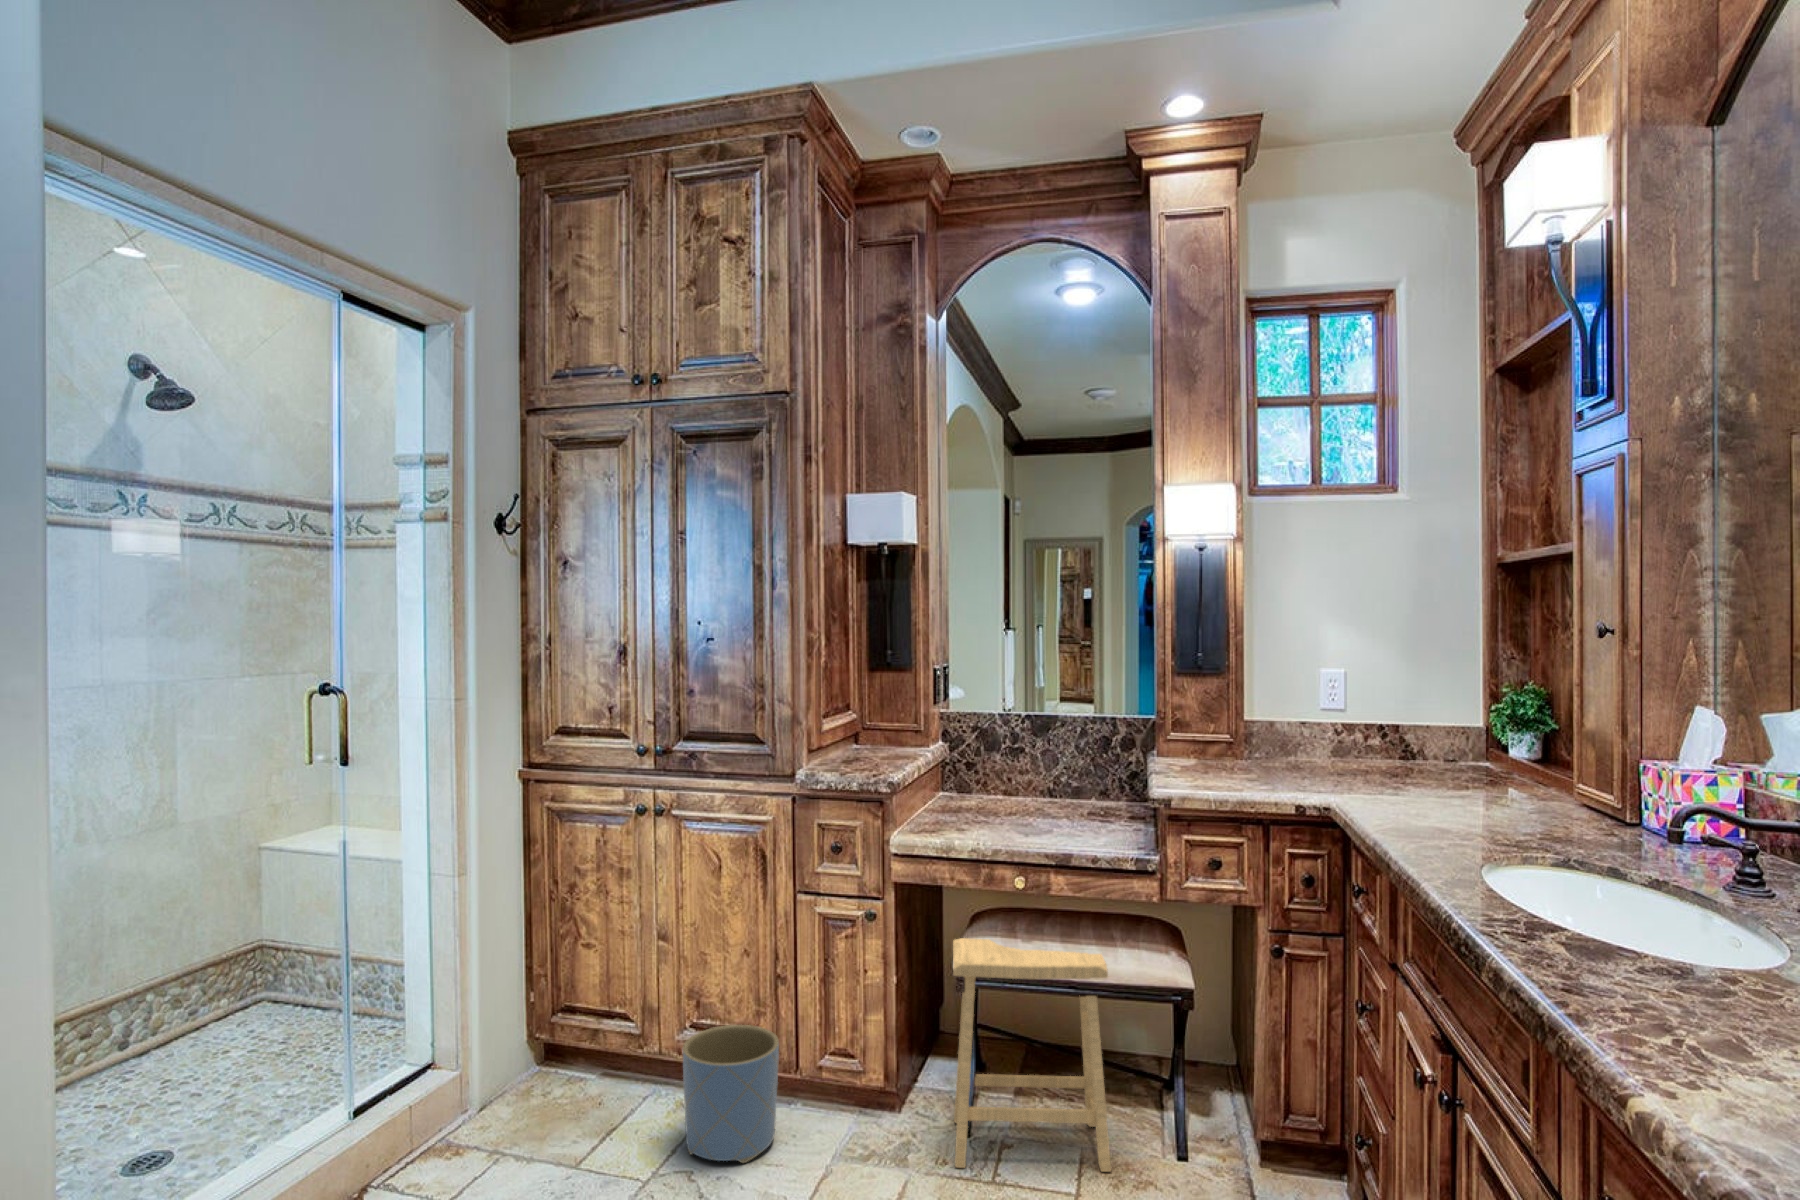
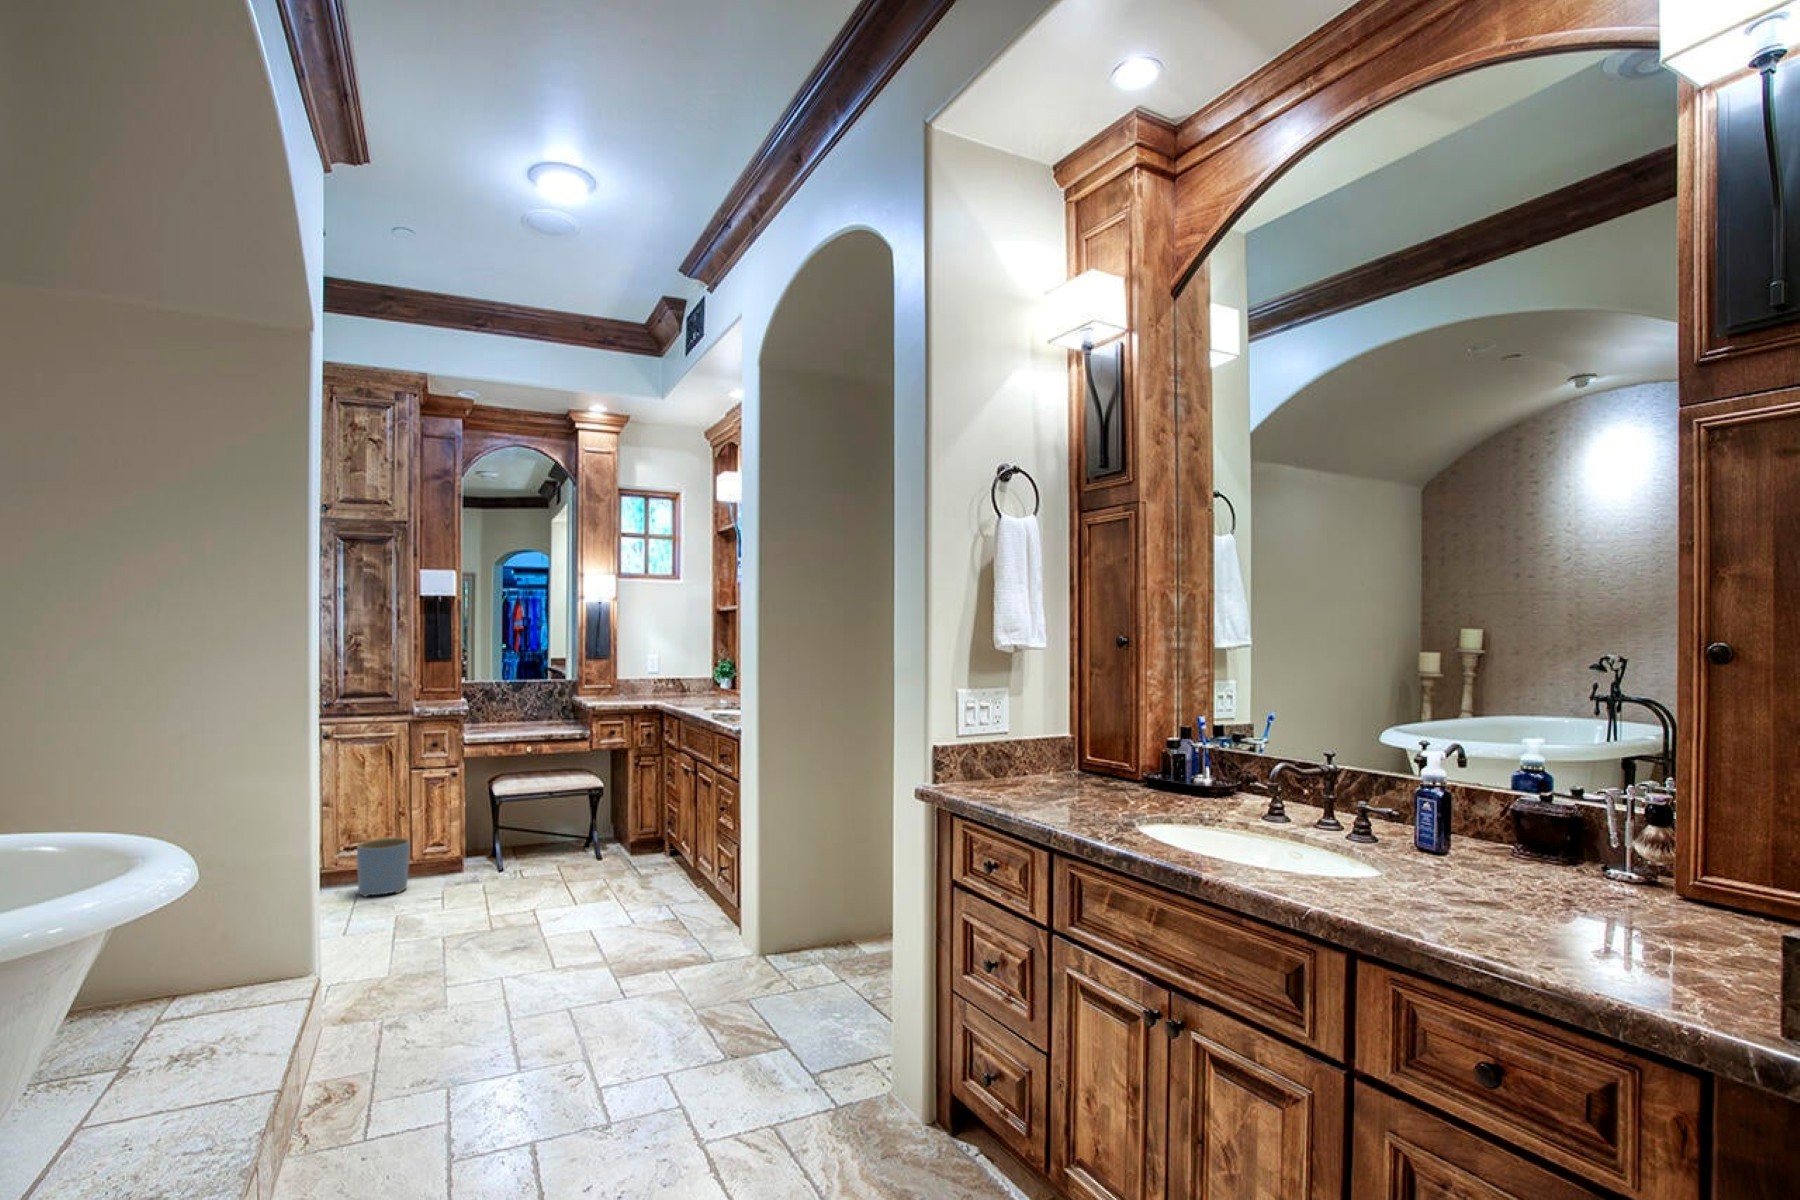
footstool: present [953,938,1111,1172] -> none [490,776,570,876]

